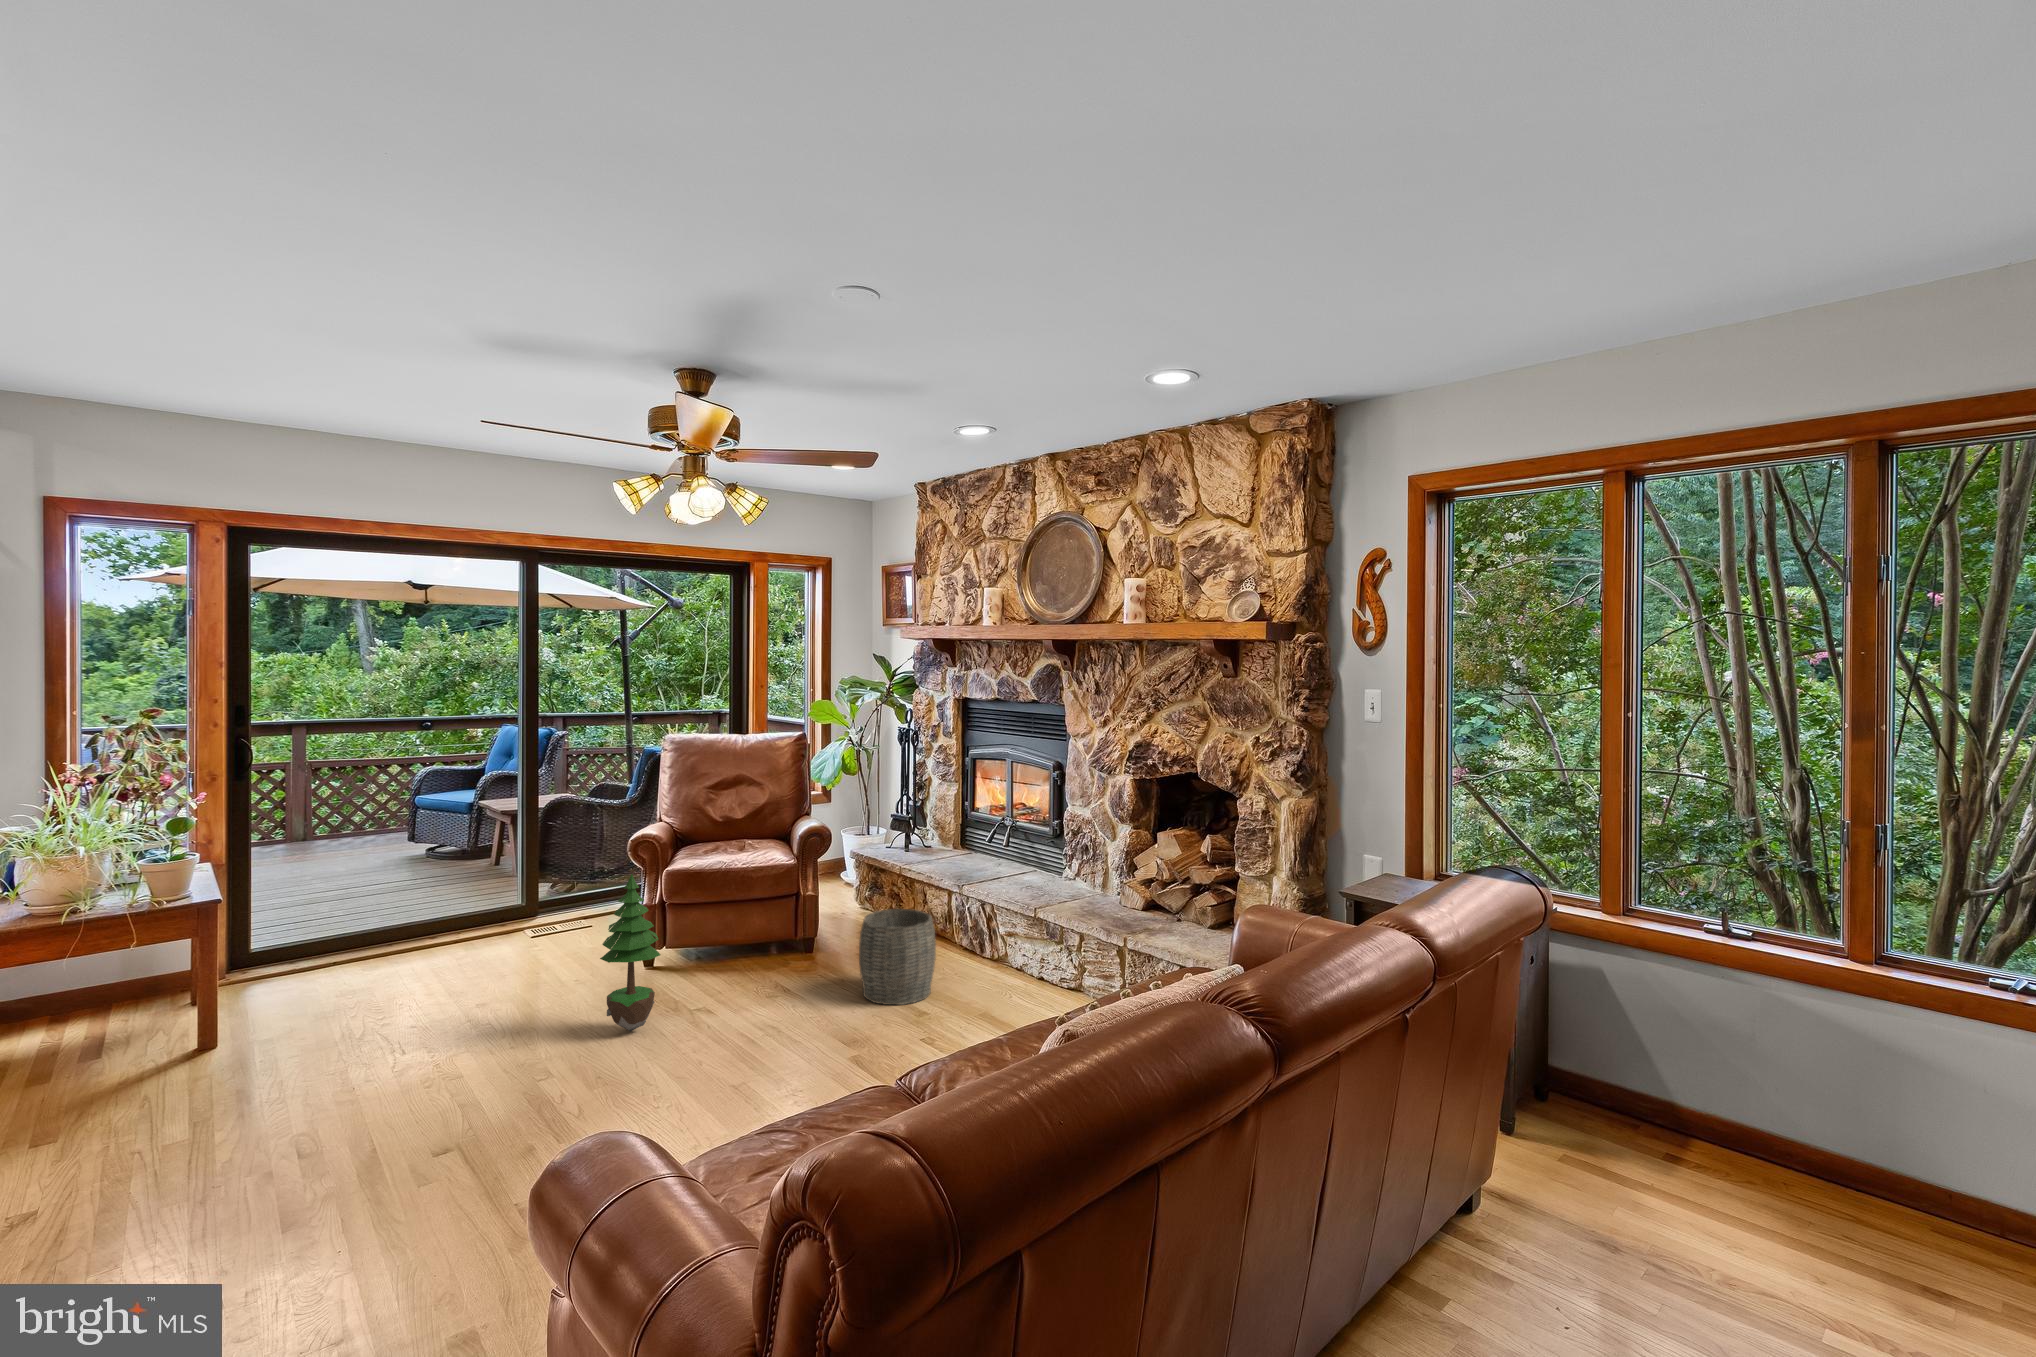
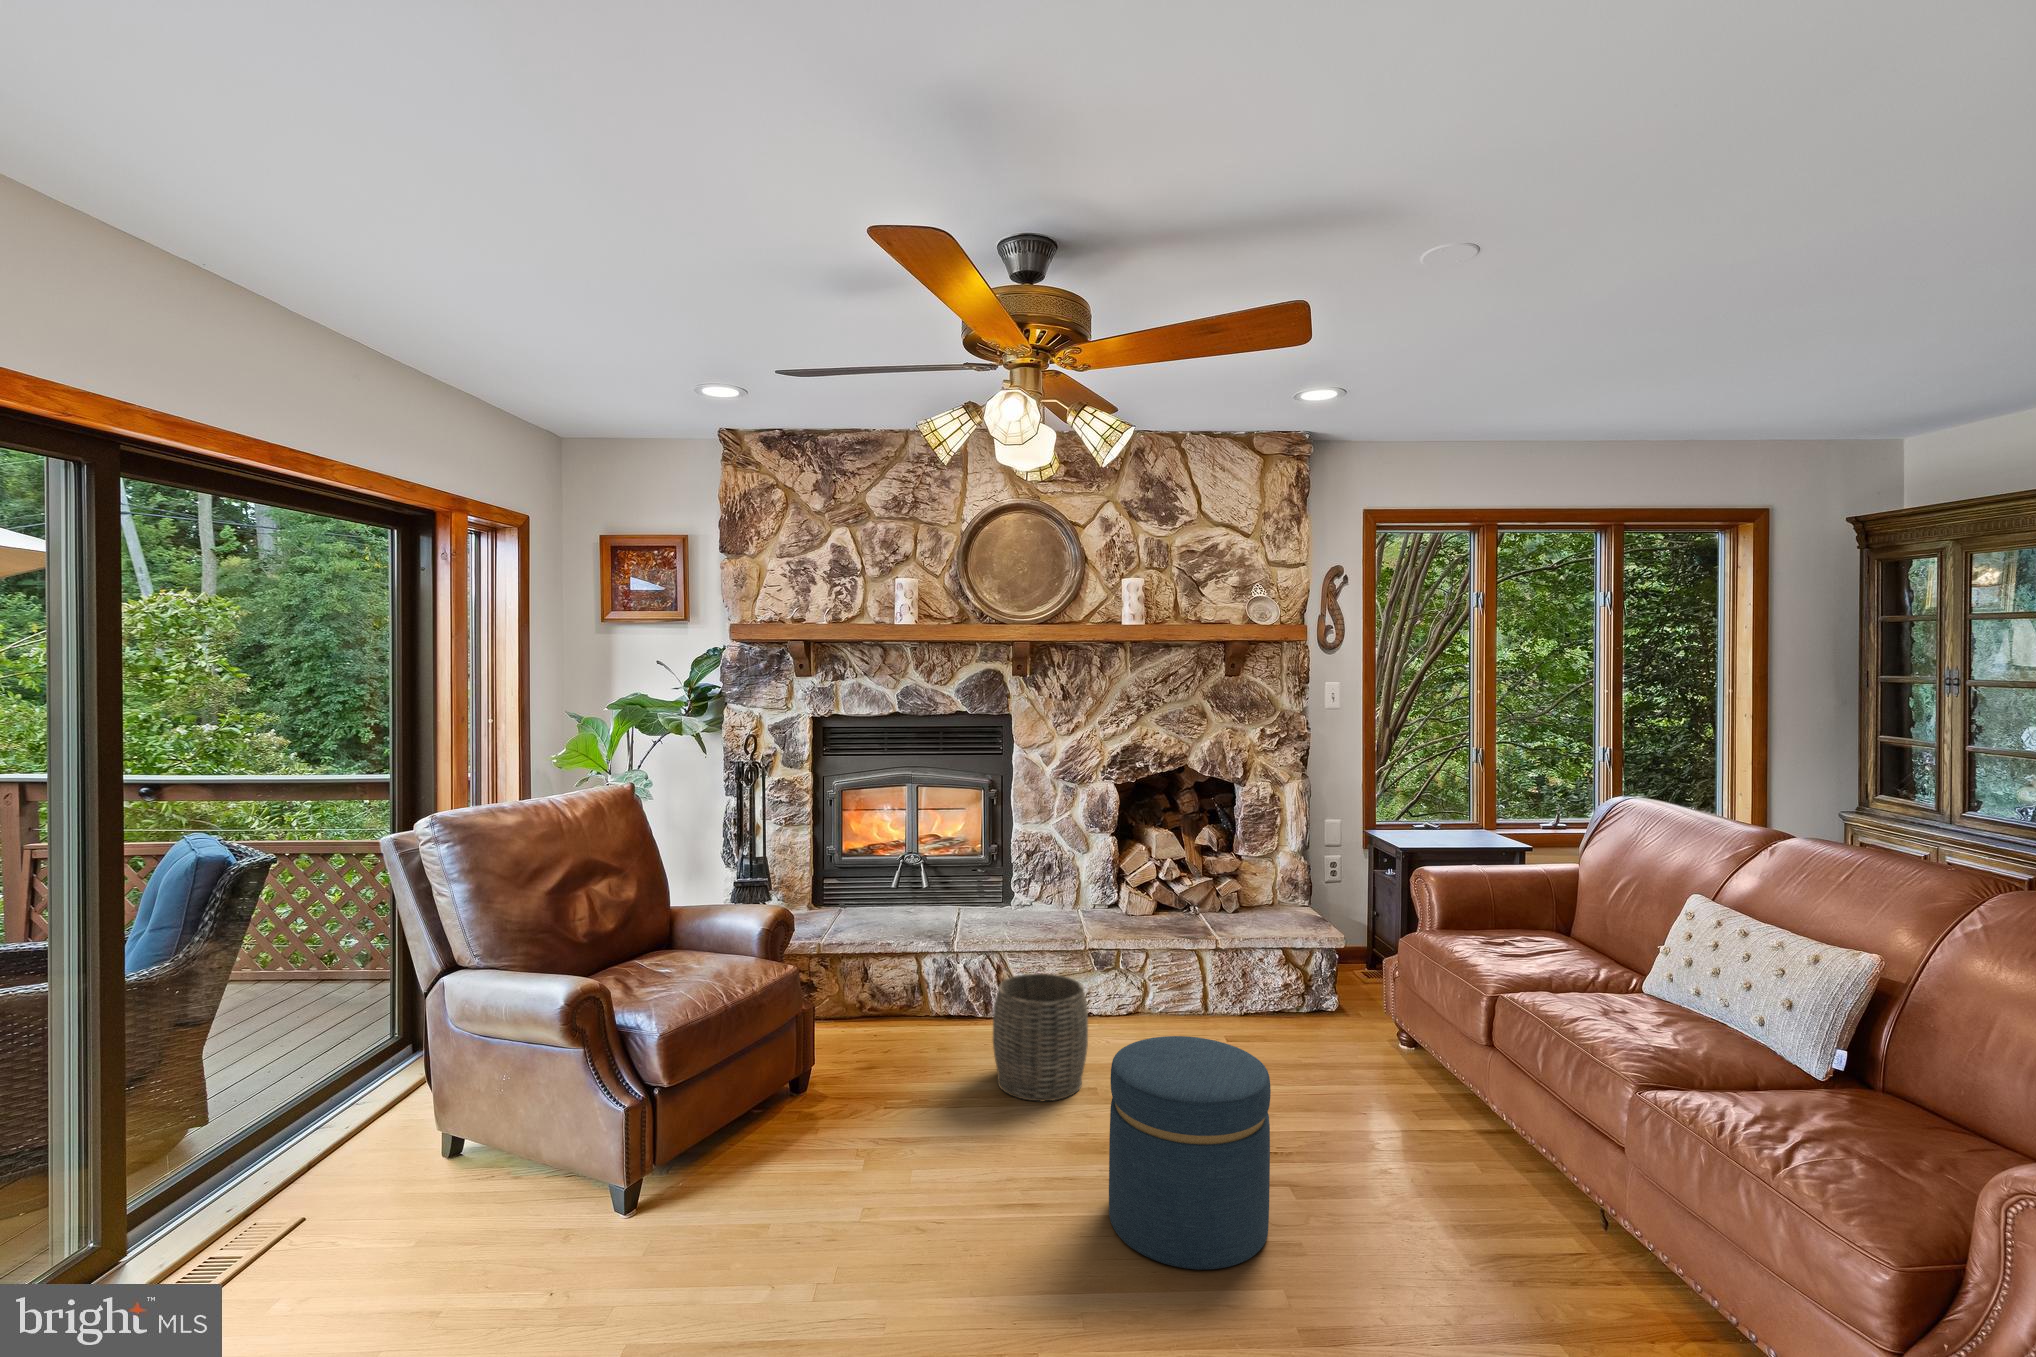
potted tree: present [600,874,660,1031] -> none [887,1019,980,1282]
ottoman: none [698,941,819,1098] -> present [1109,1036,1271,1270]

